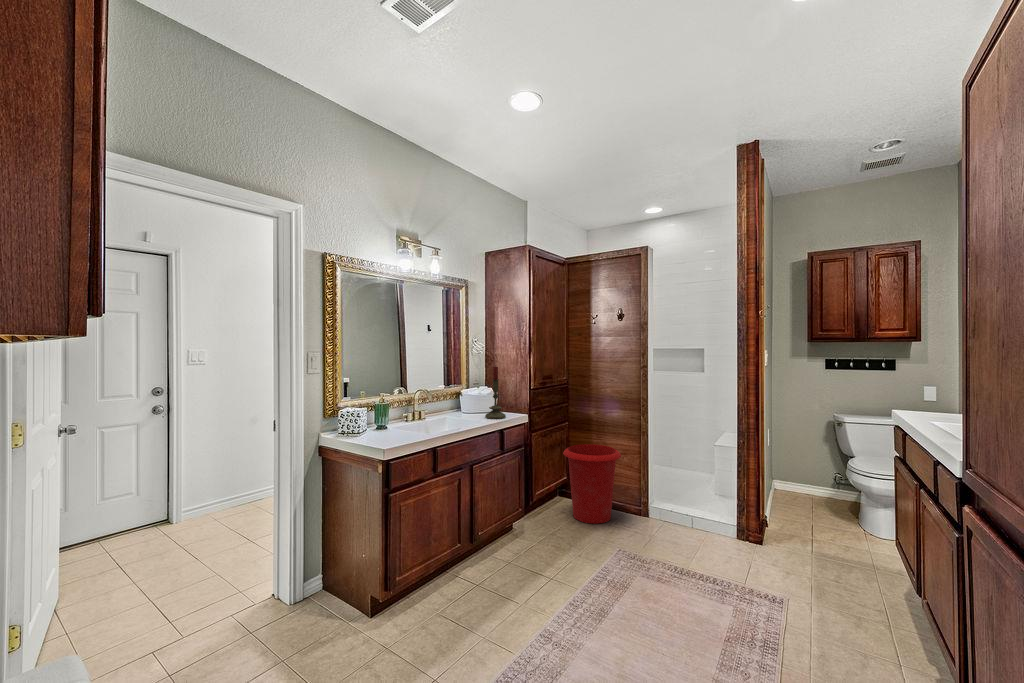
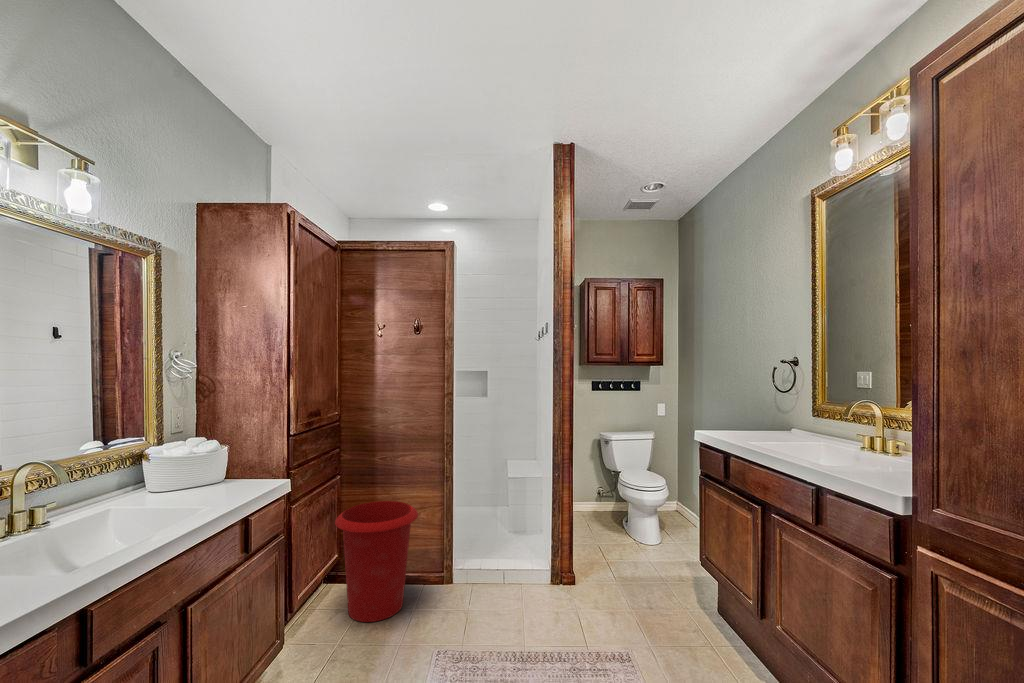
candle: present [485,366,506,419] -> none [203,399,246,497]

